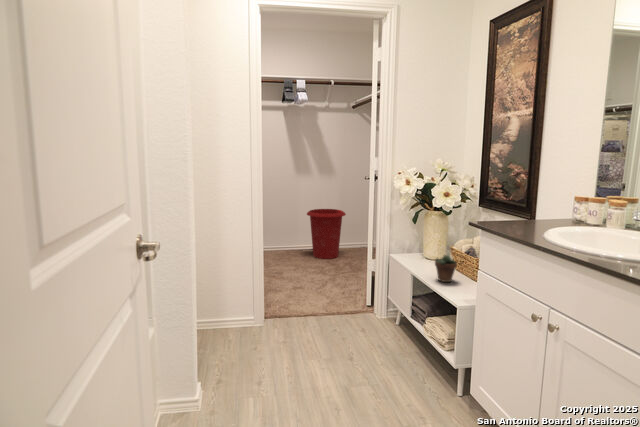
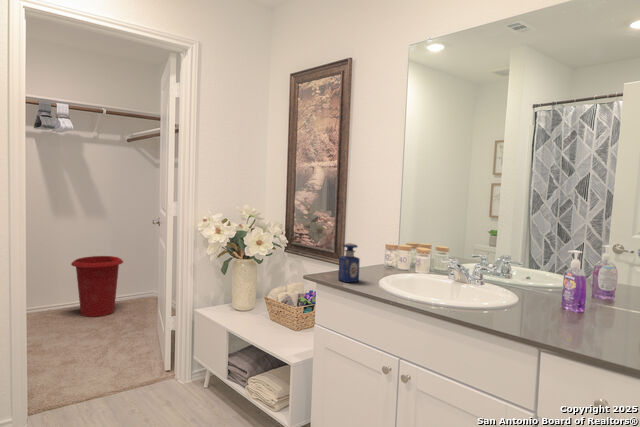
perfume bottle: none [500,189,524,228] -> present [338,243,360,282]
succulent plant: present [435,255,457,282] -> none [255,298,277,336]

